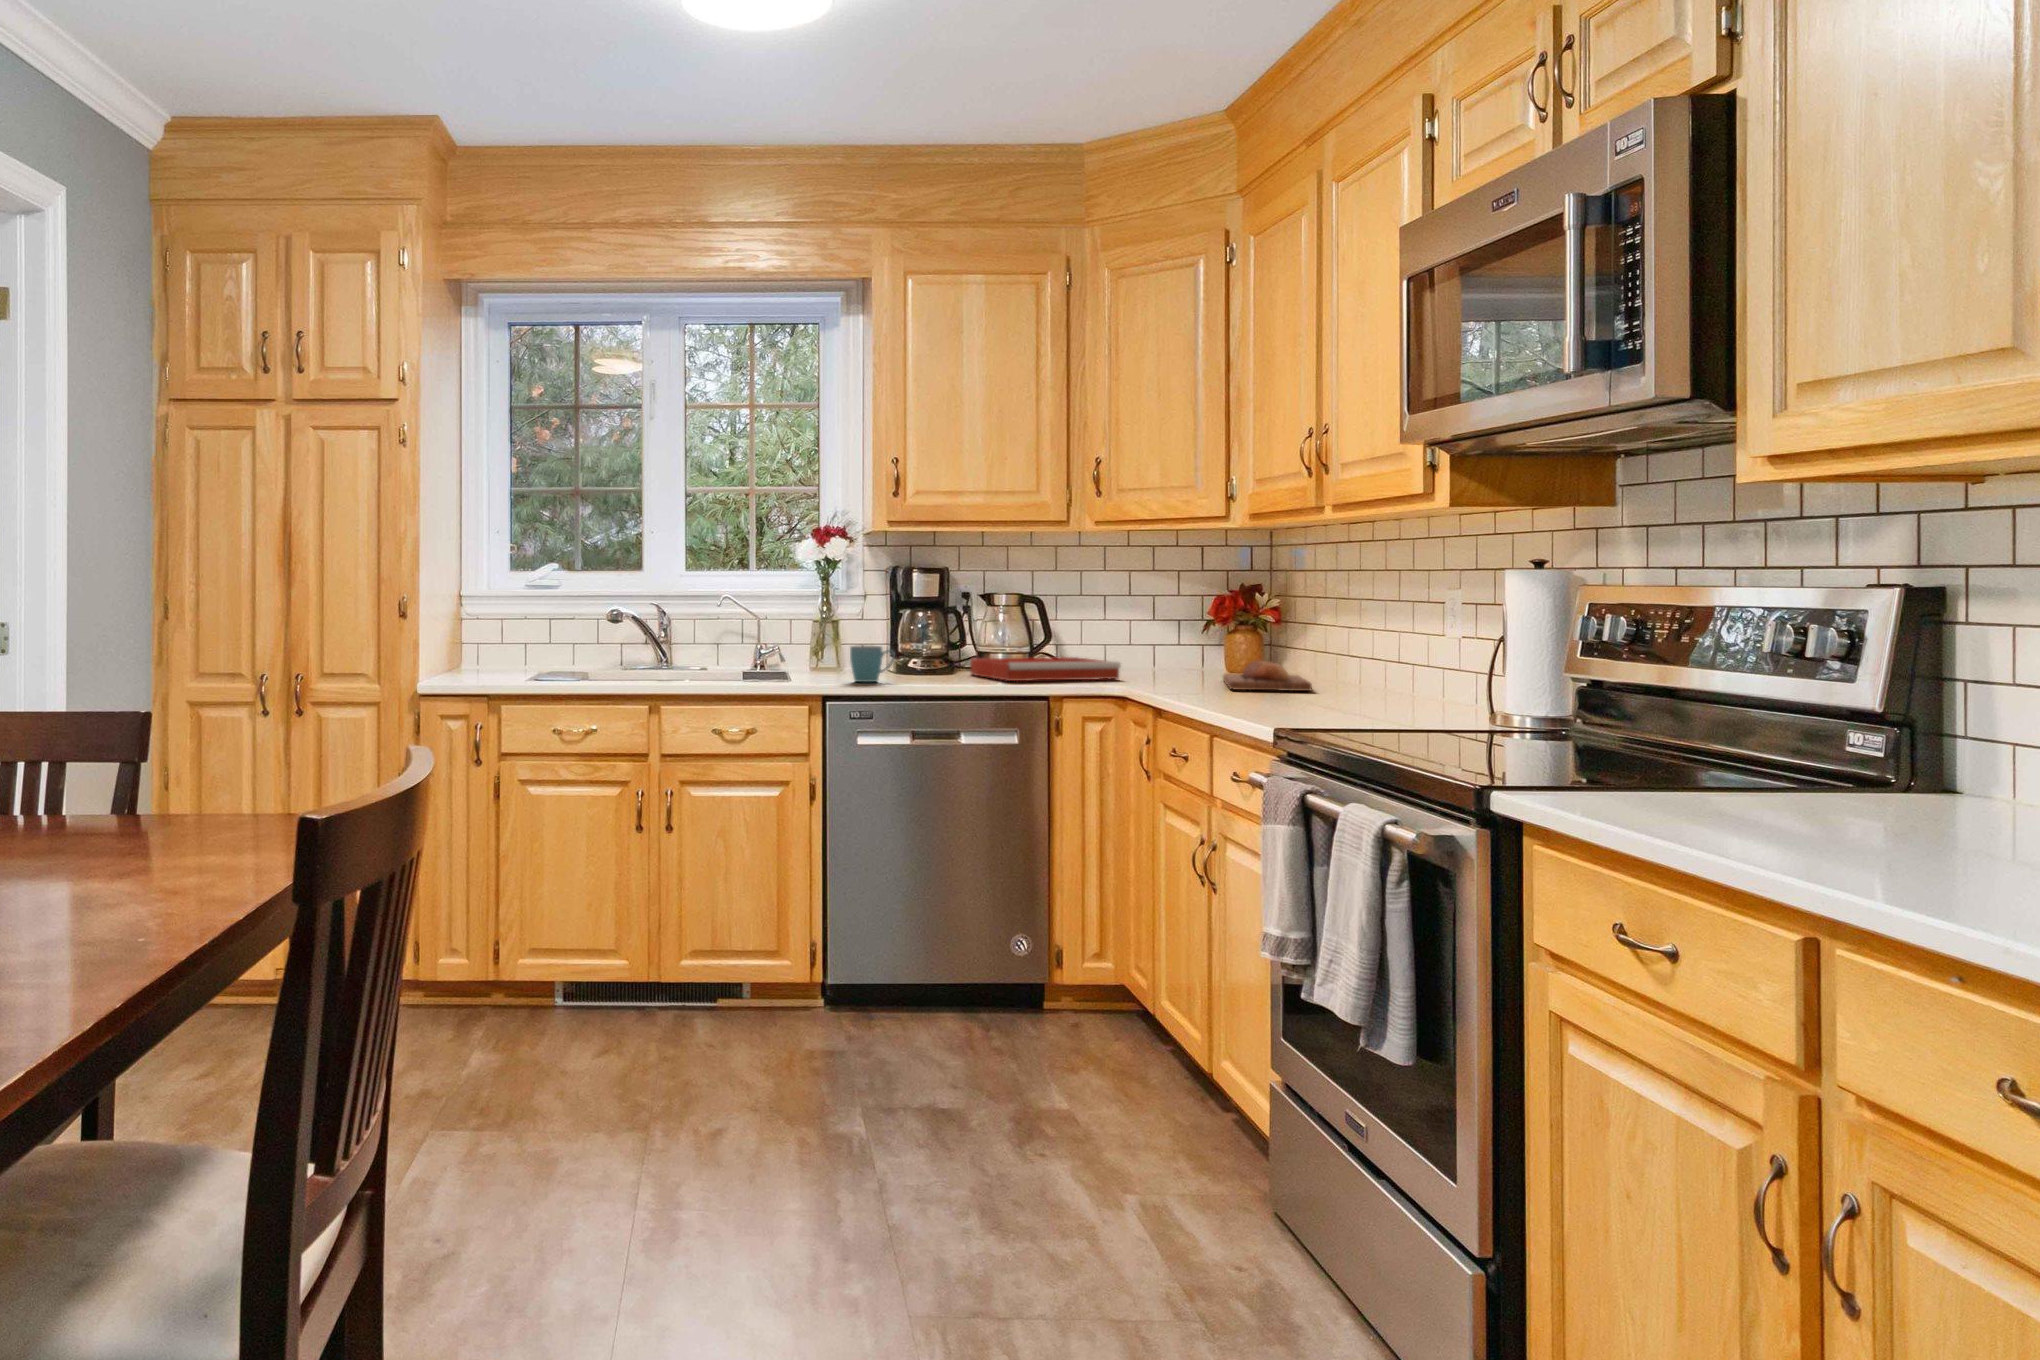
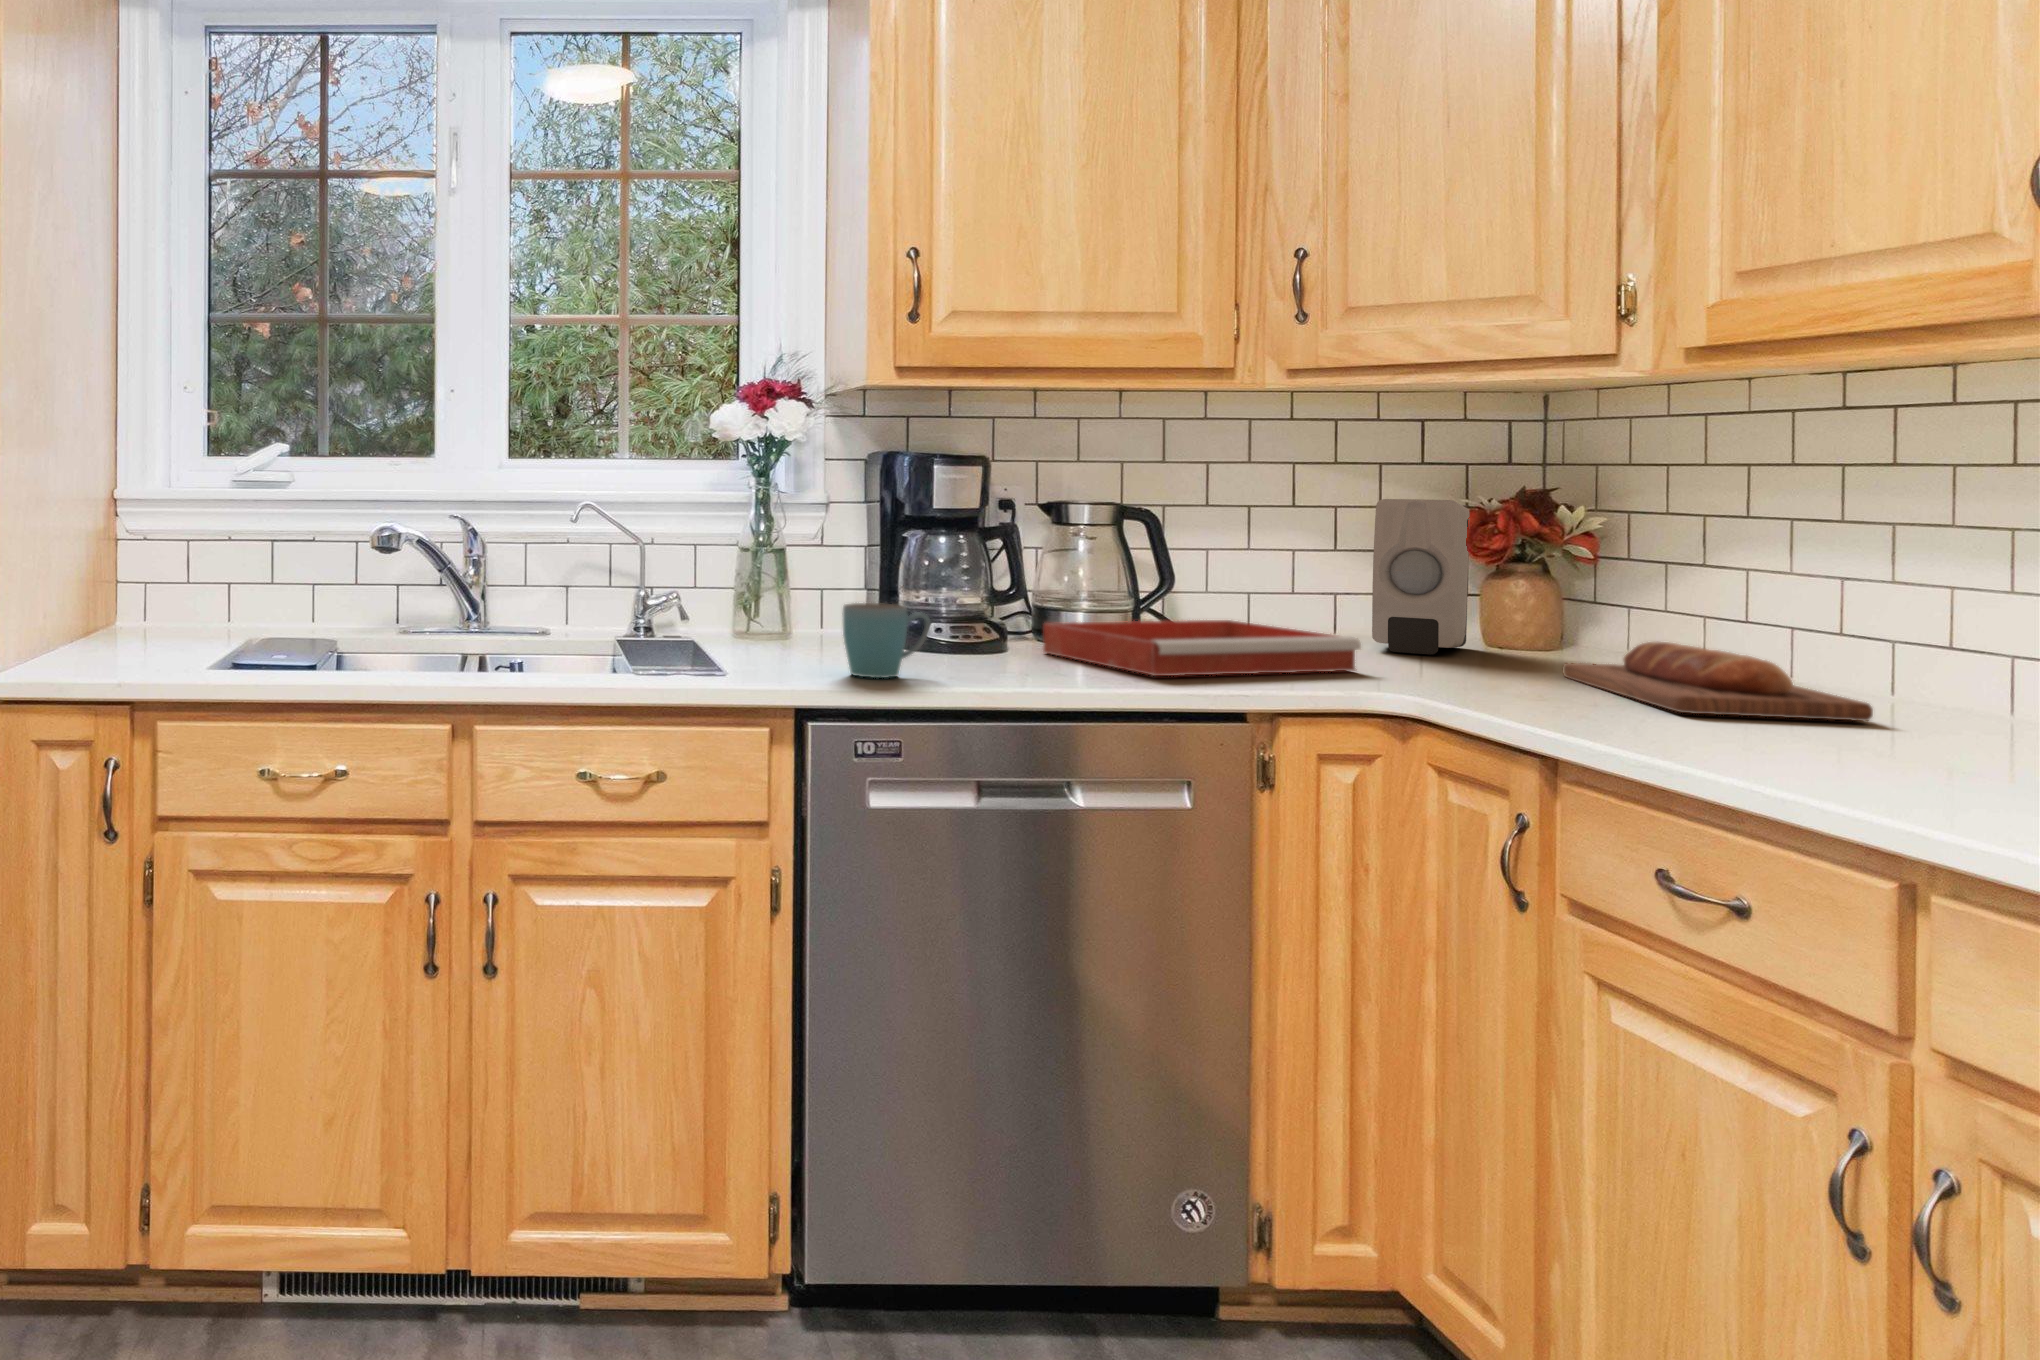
soap dispenser: none [1152,590,1212,674] -> present [1372,499,1470,654]

